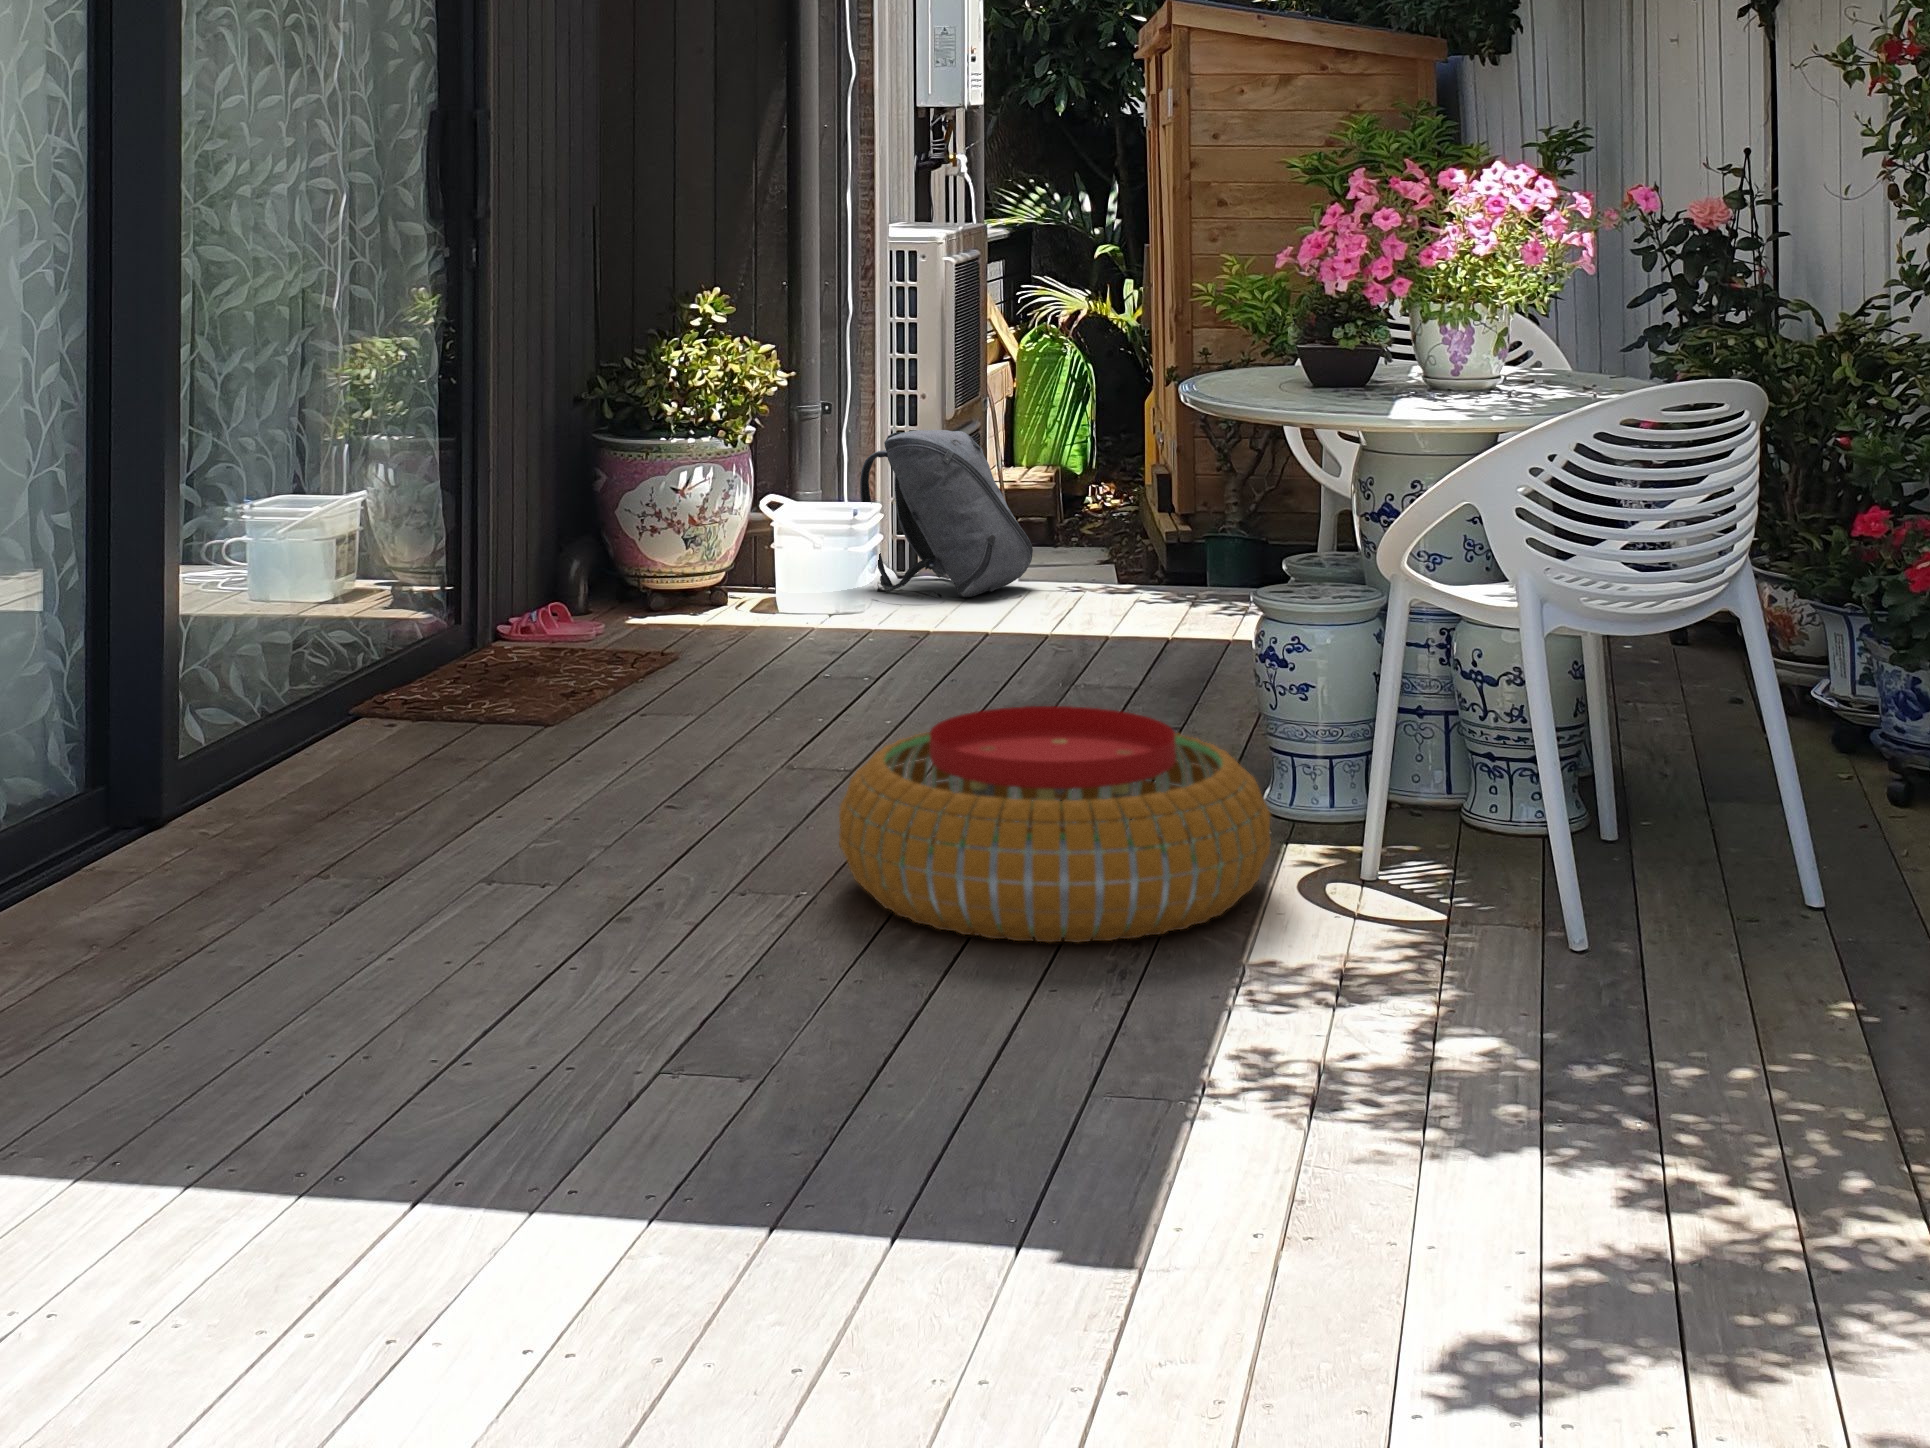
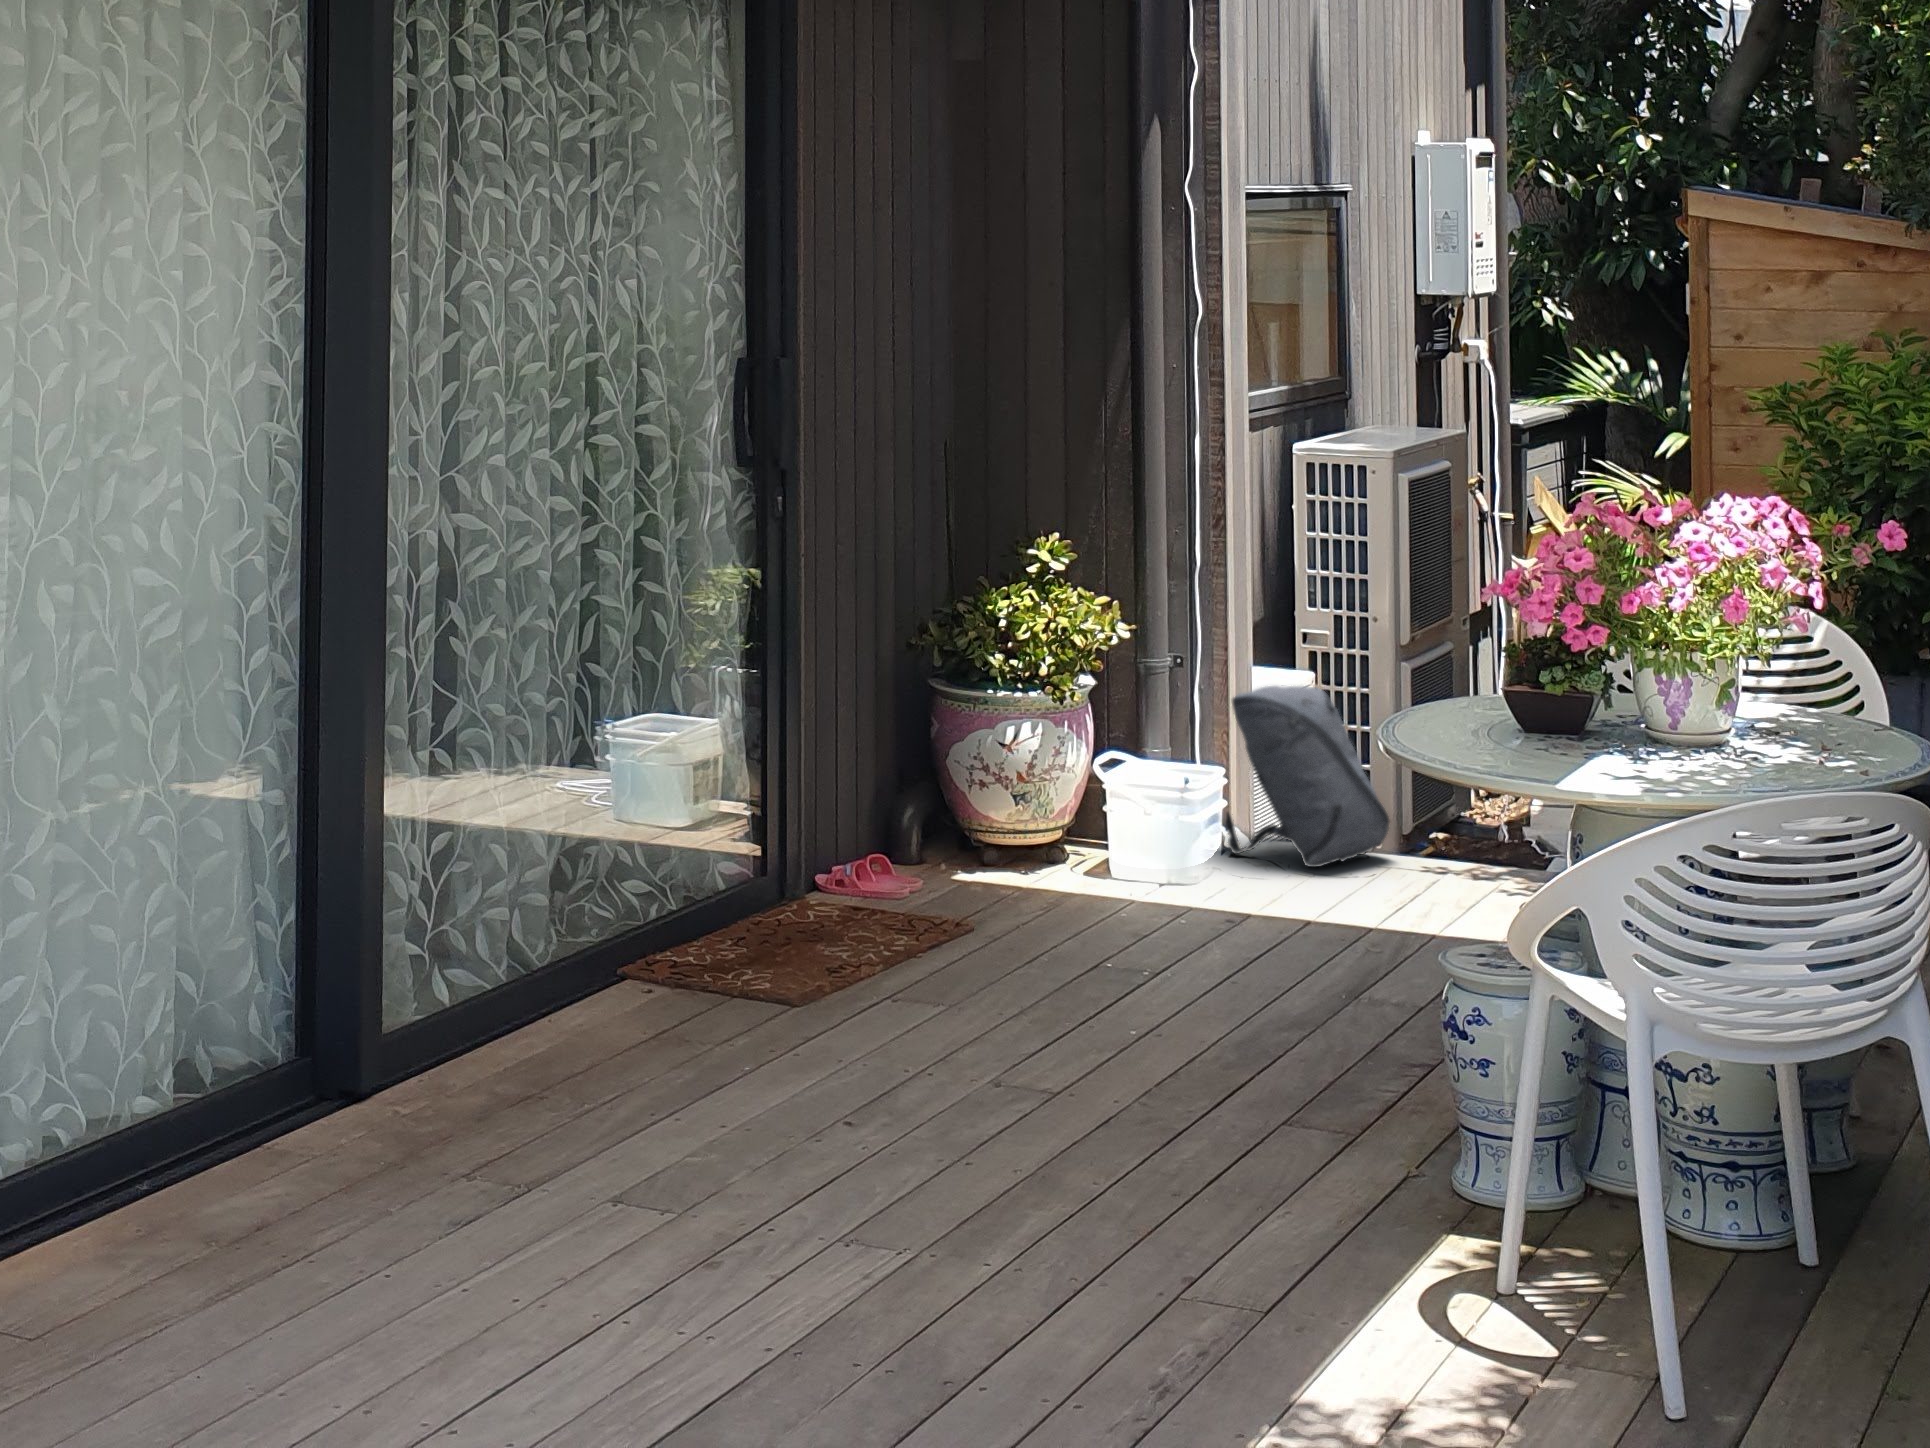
pouf: present [839,706,1271,943] -> none [943,1067,1393,1346]

